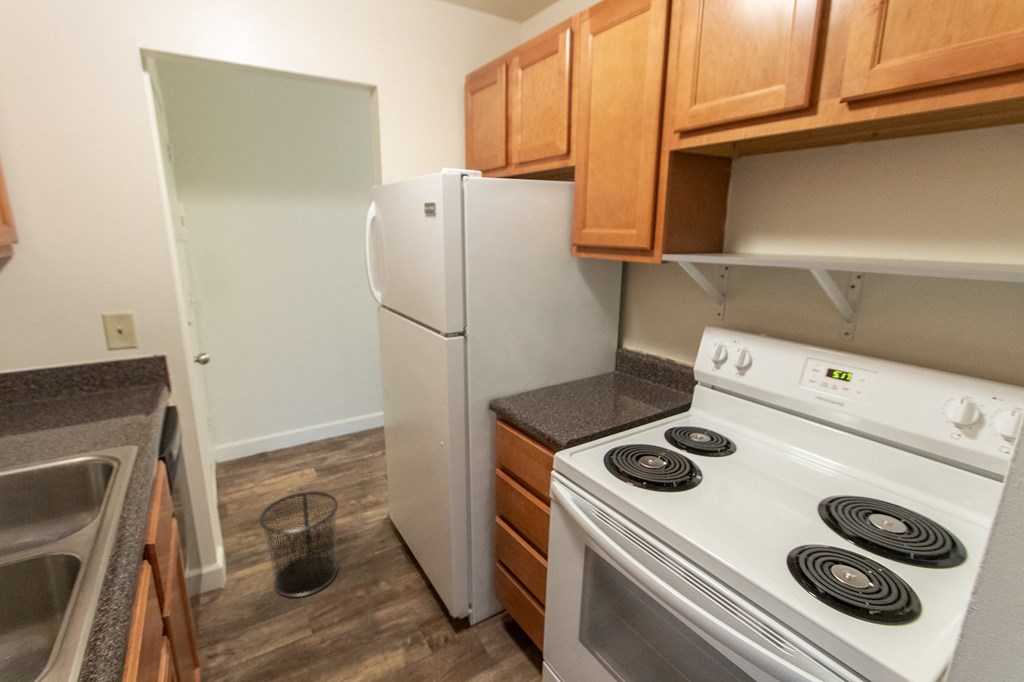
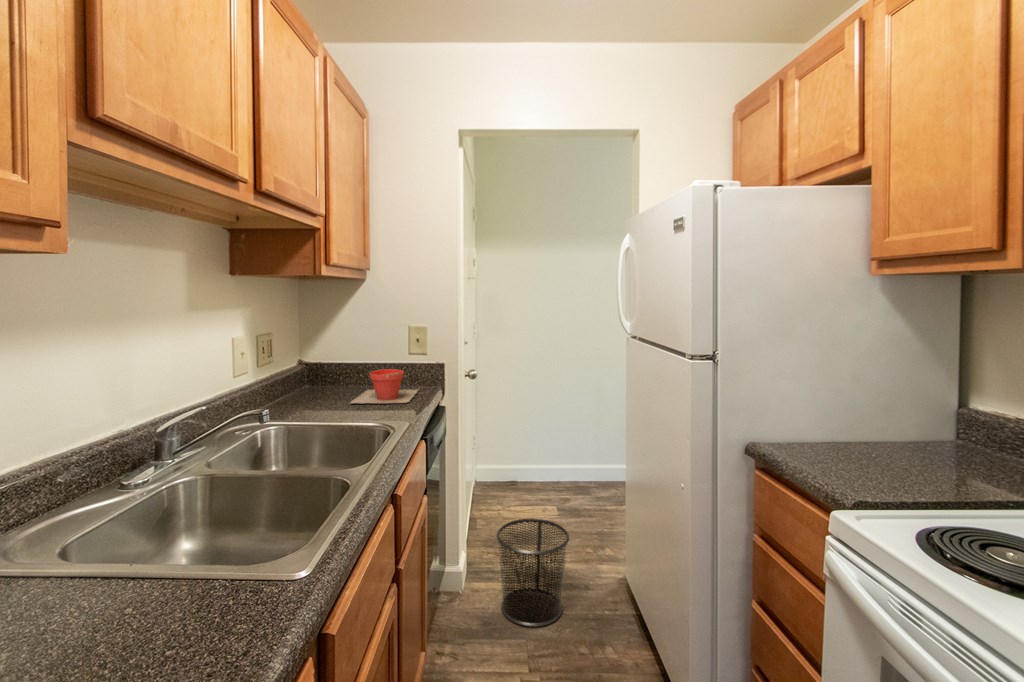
plant pot: none [30,375,136,430] -> present [350,369,418,403]

